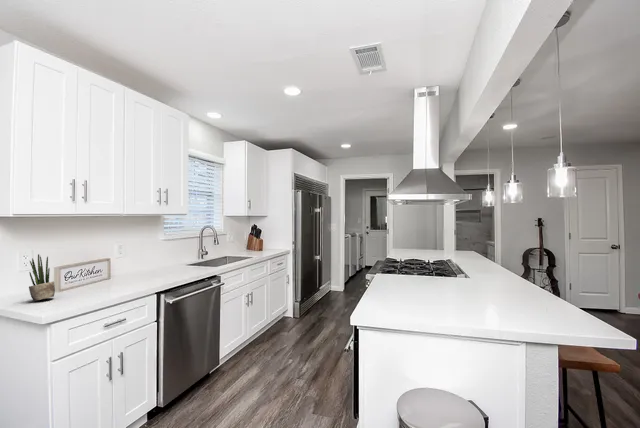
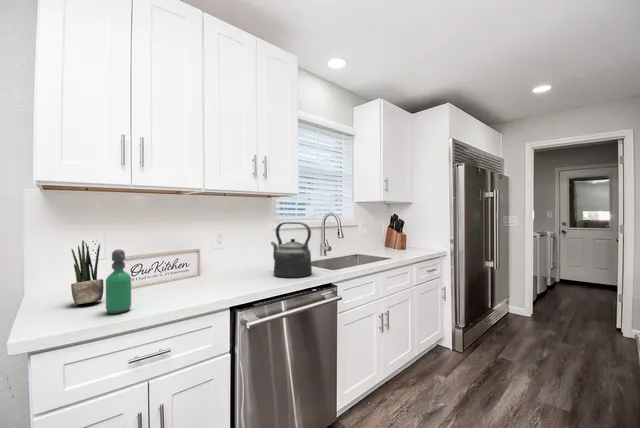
kettle: none [168,235,202,274] -> present [271,222,312,278]
soap dispenser: none [73,258,91,301] -> present [106,250,131,314]

